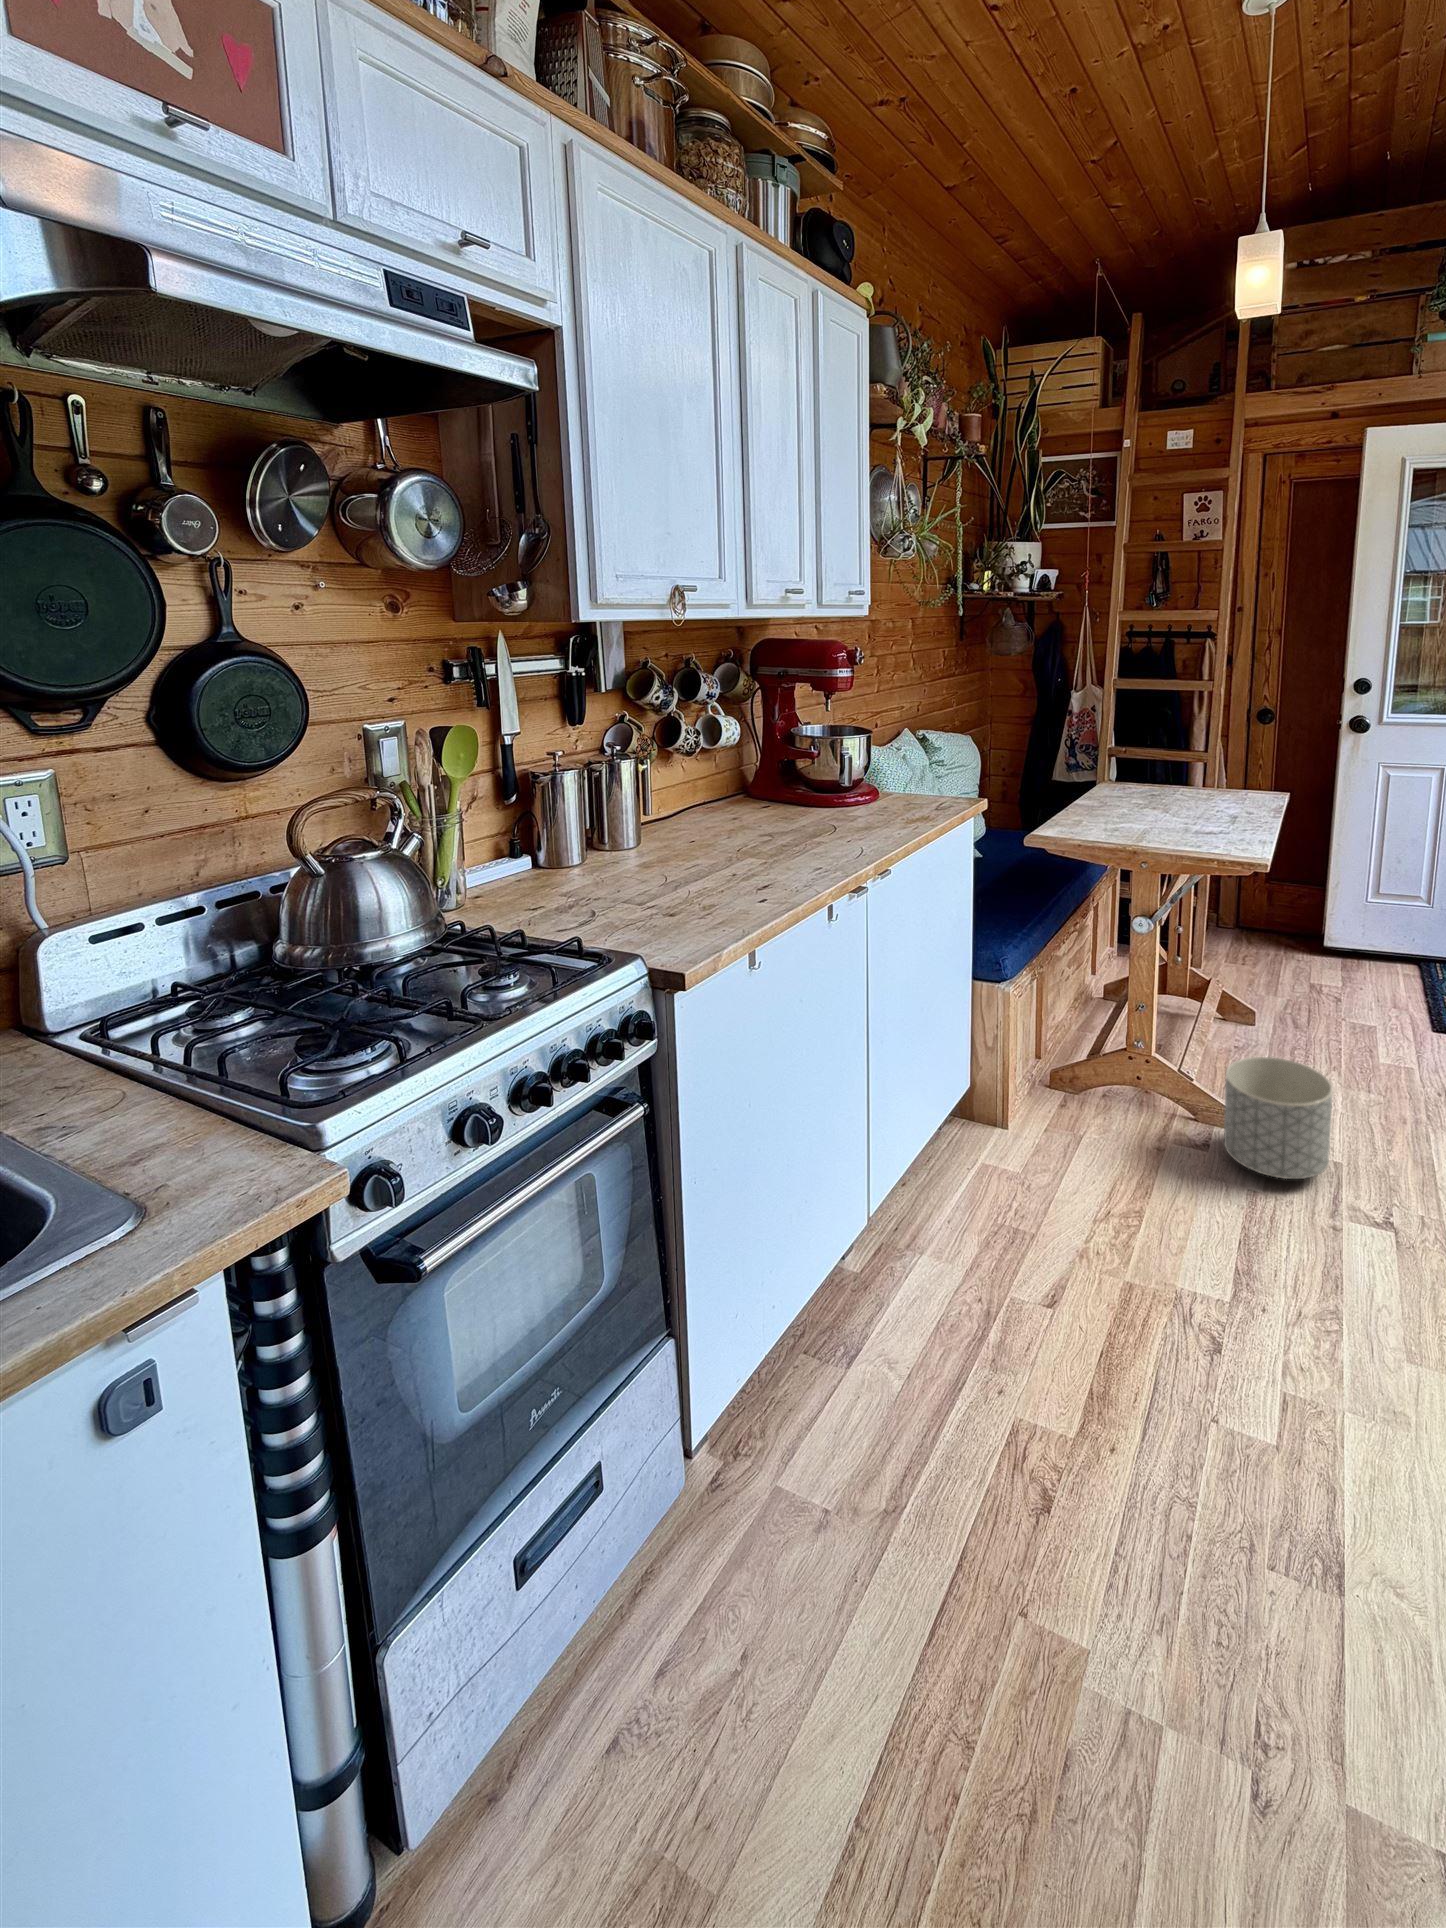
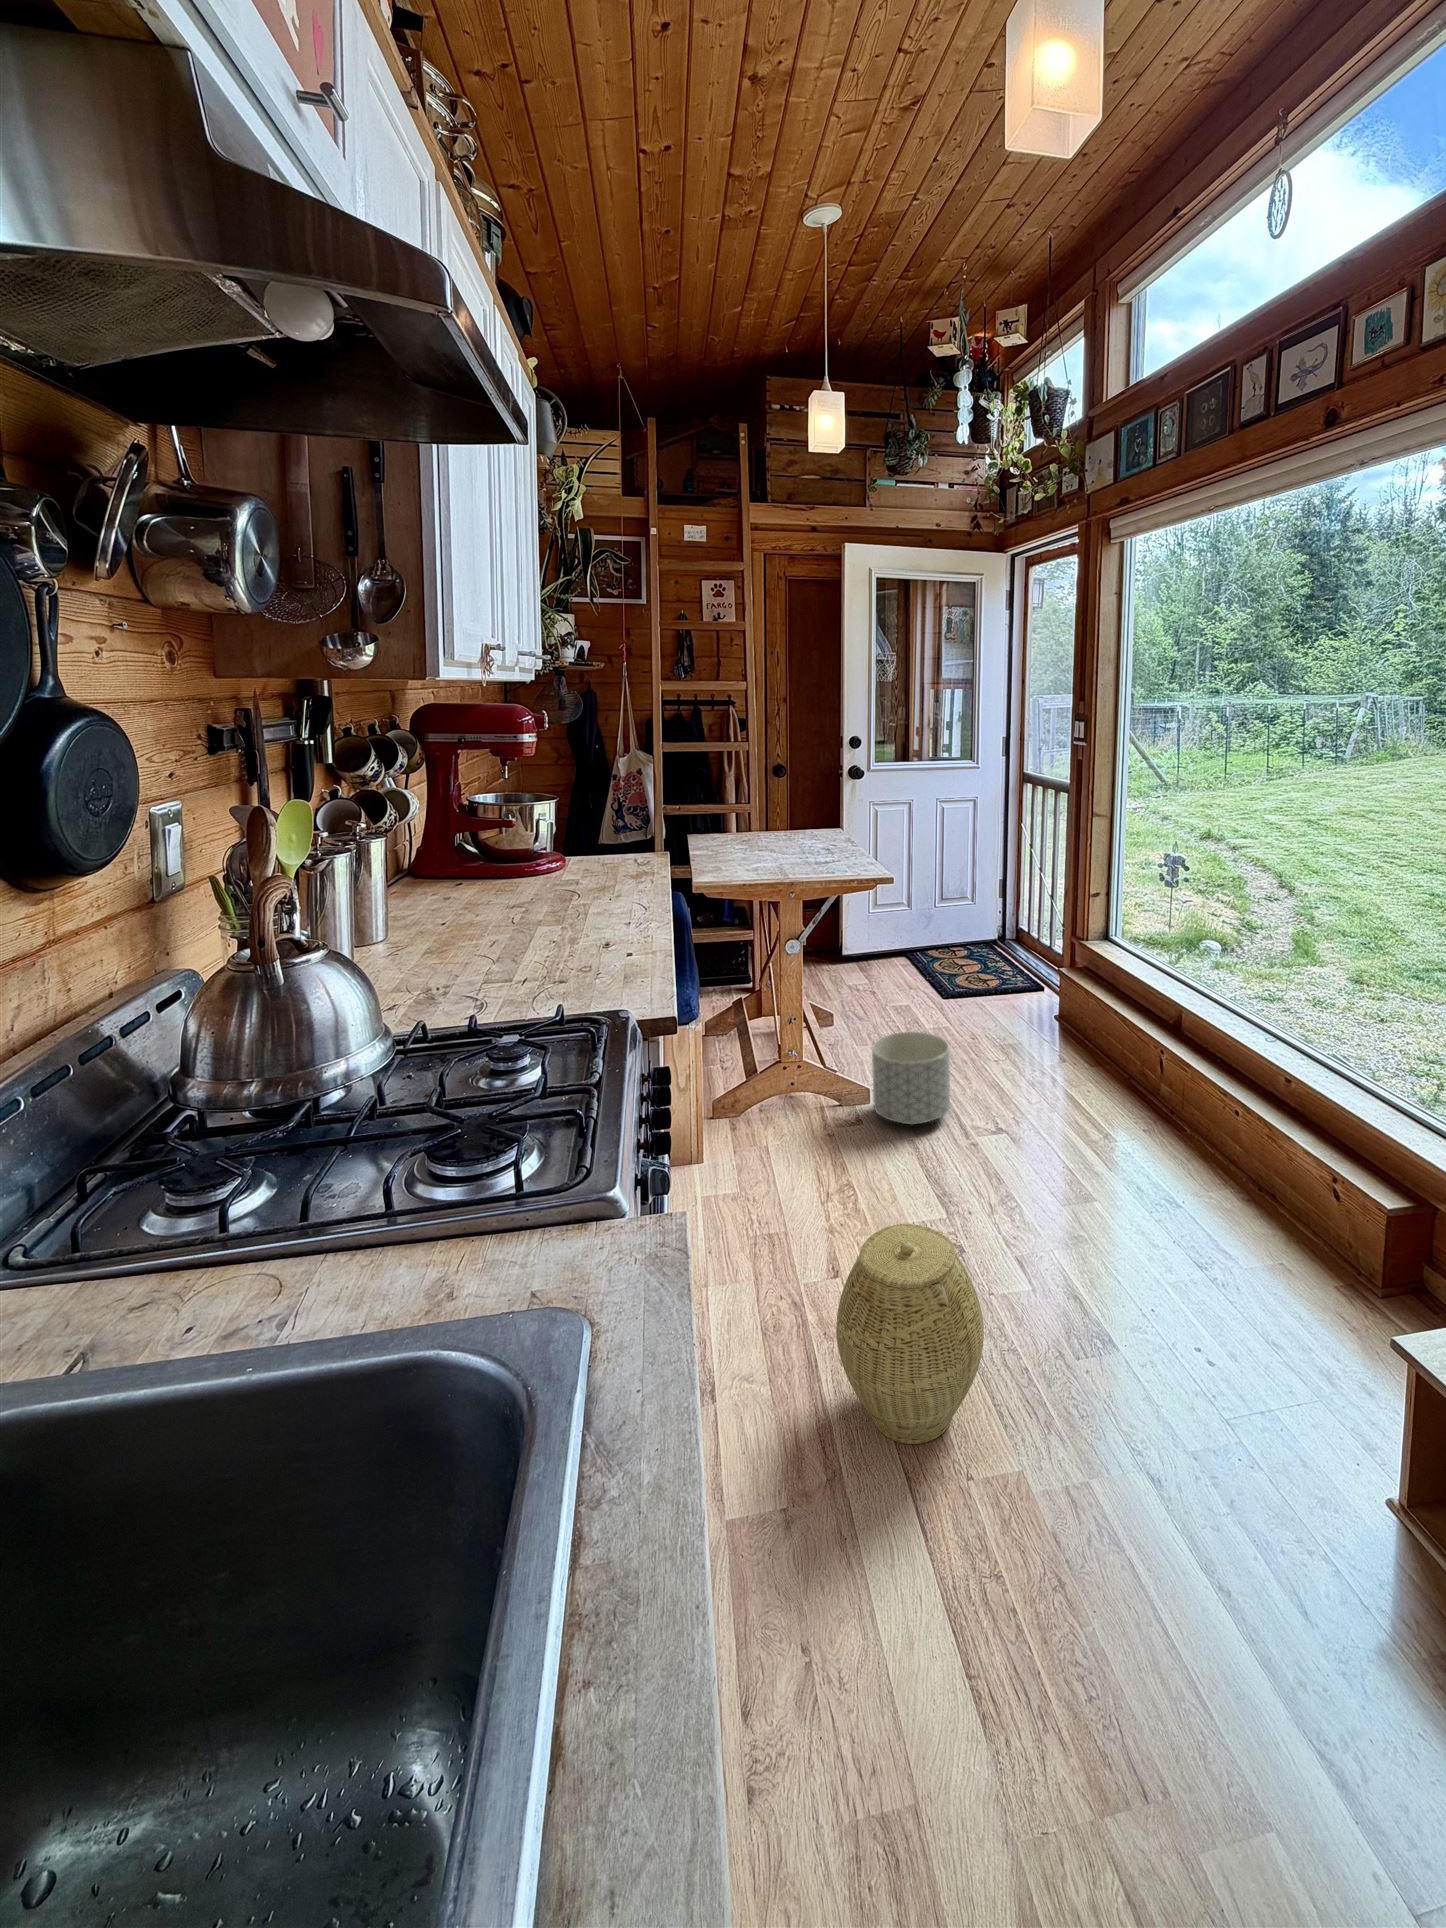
woven basket: none [929,1280,1108,1544] -> present [836,1224,984,1444]

